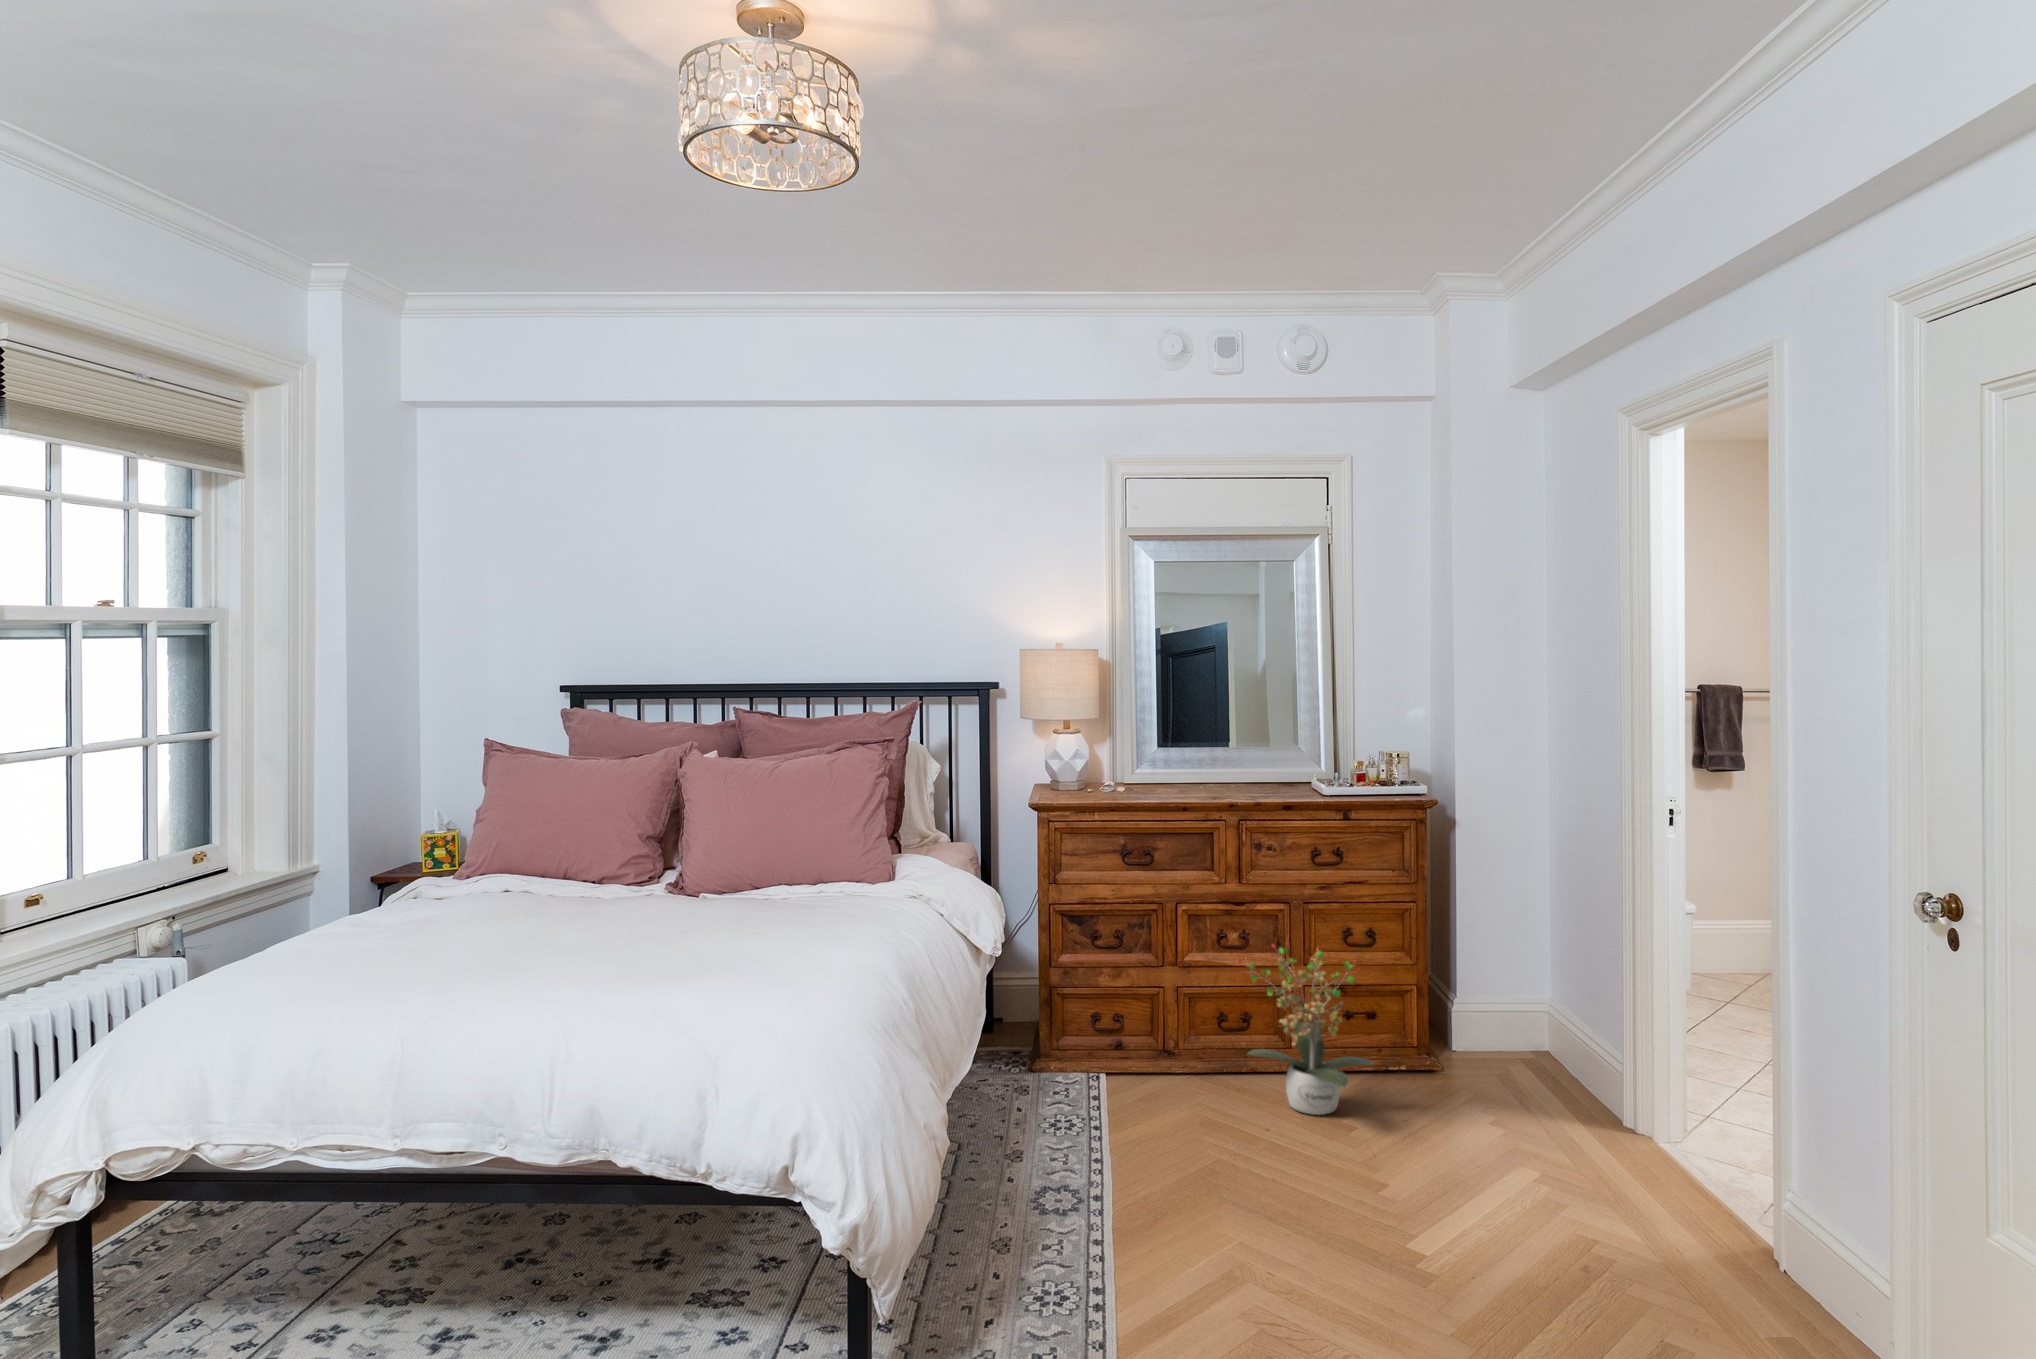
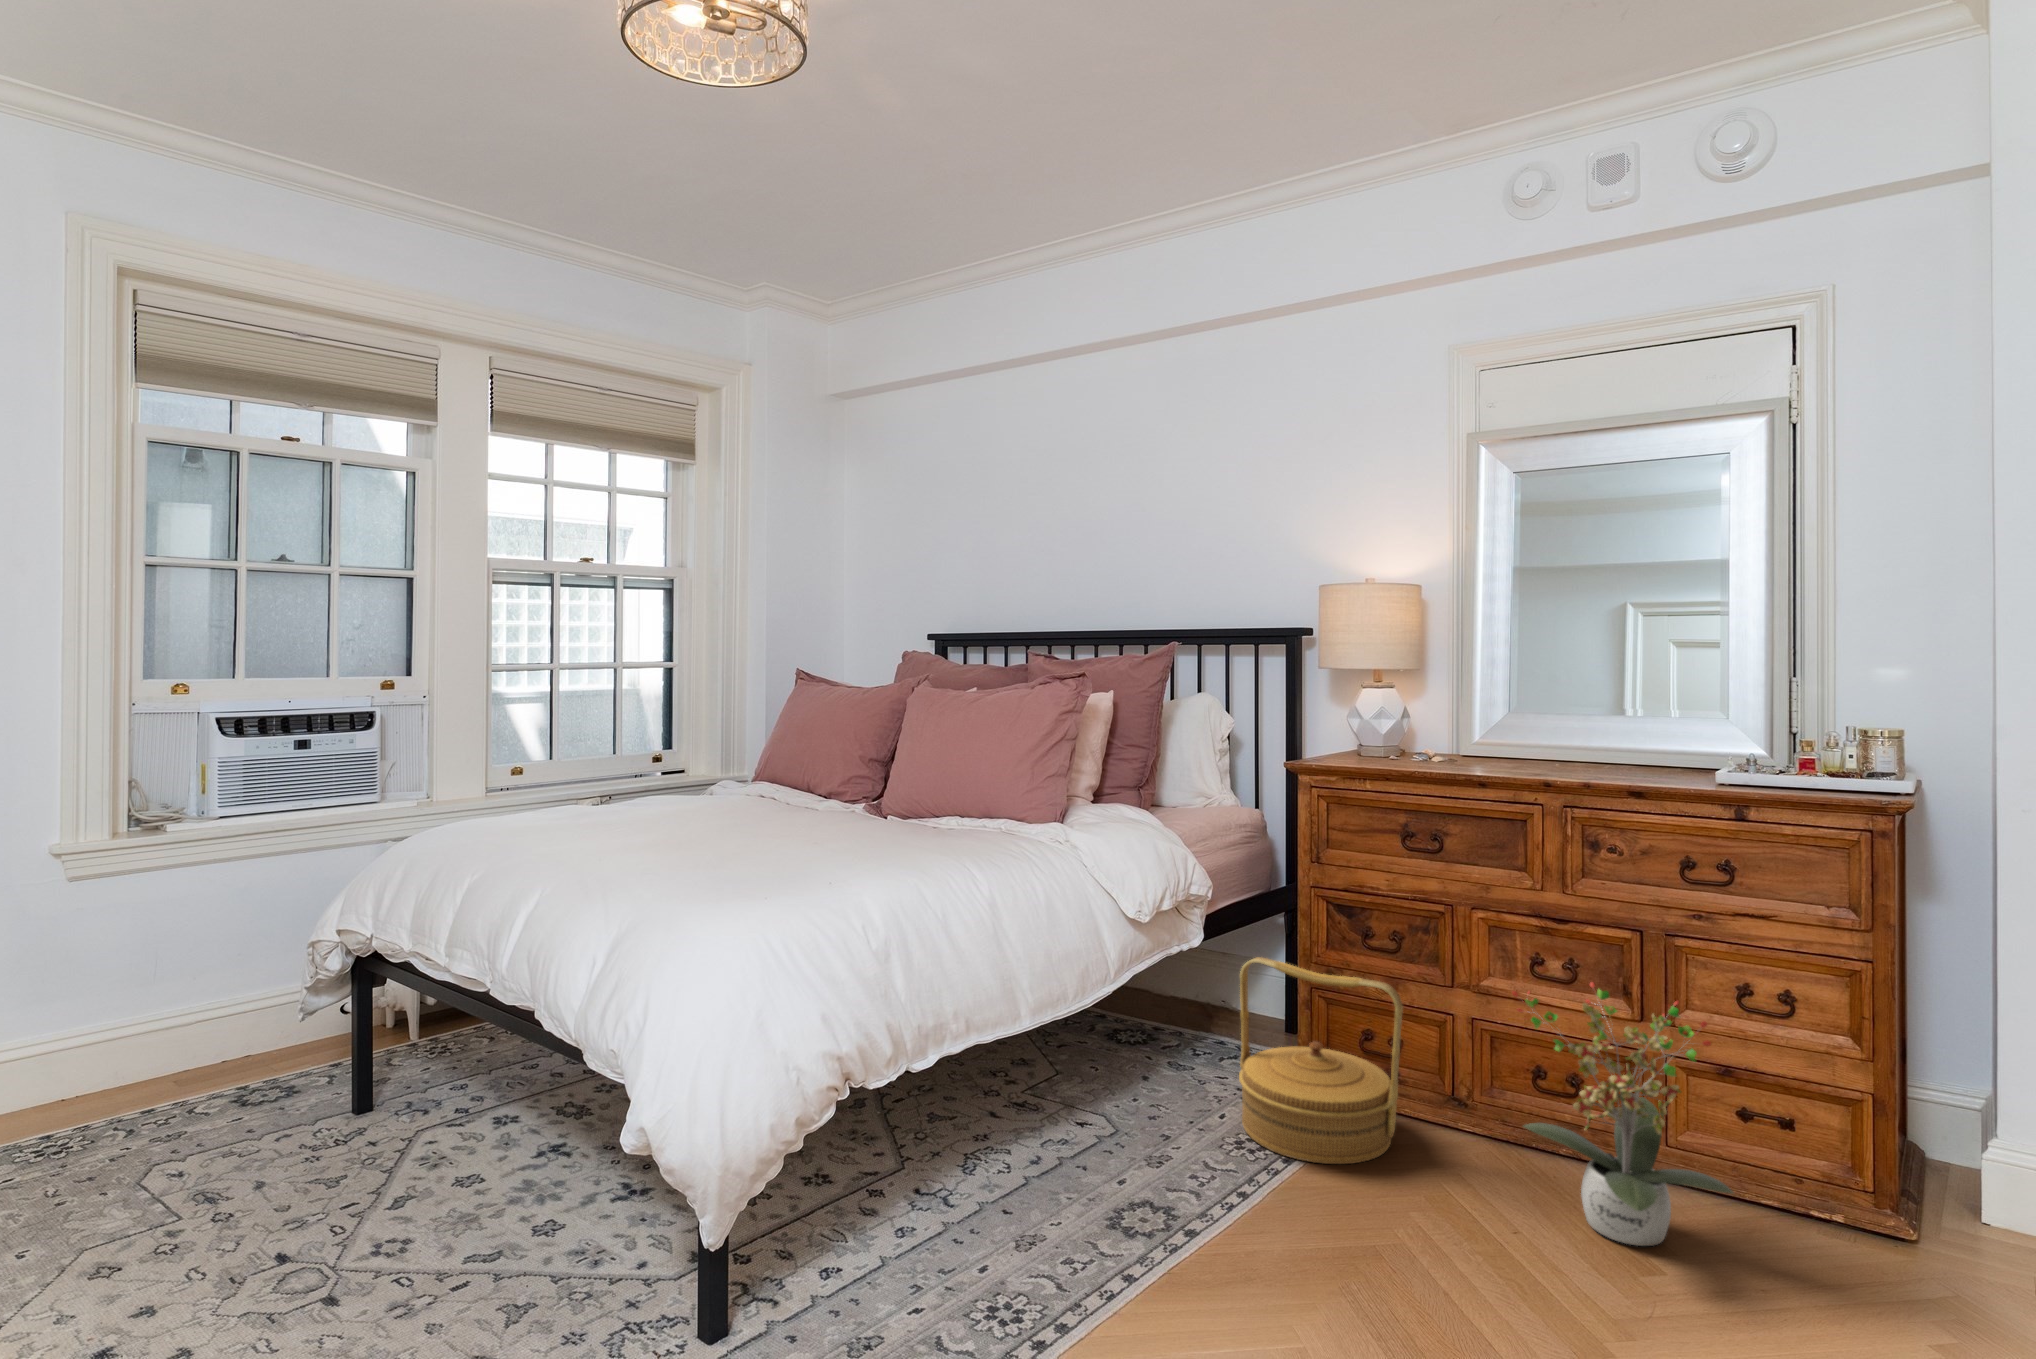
woven basket: none [1021,969,1155,1123] -> present [1239,957,1403,1164]

